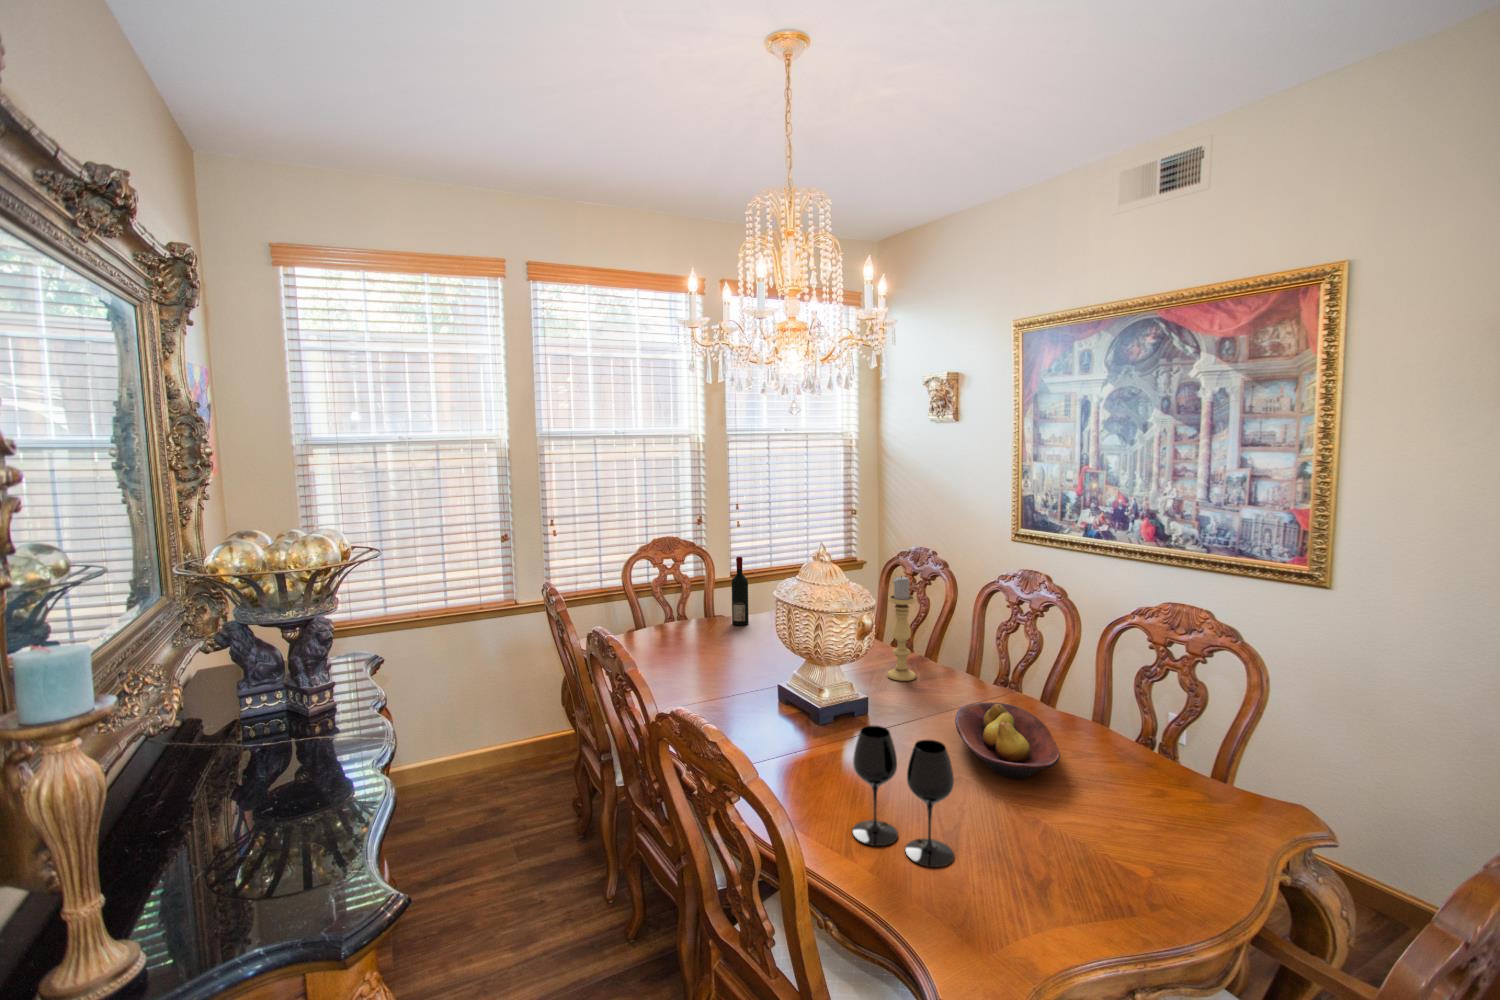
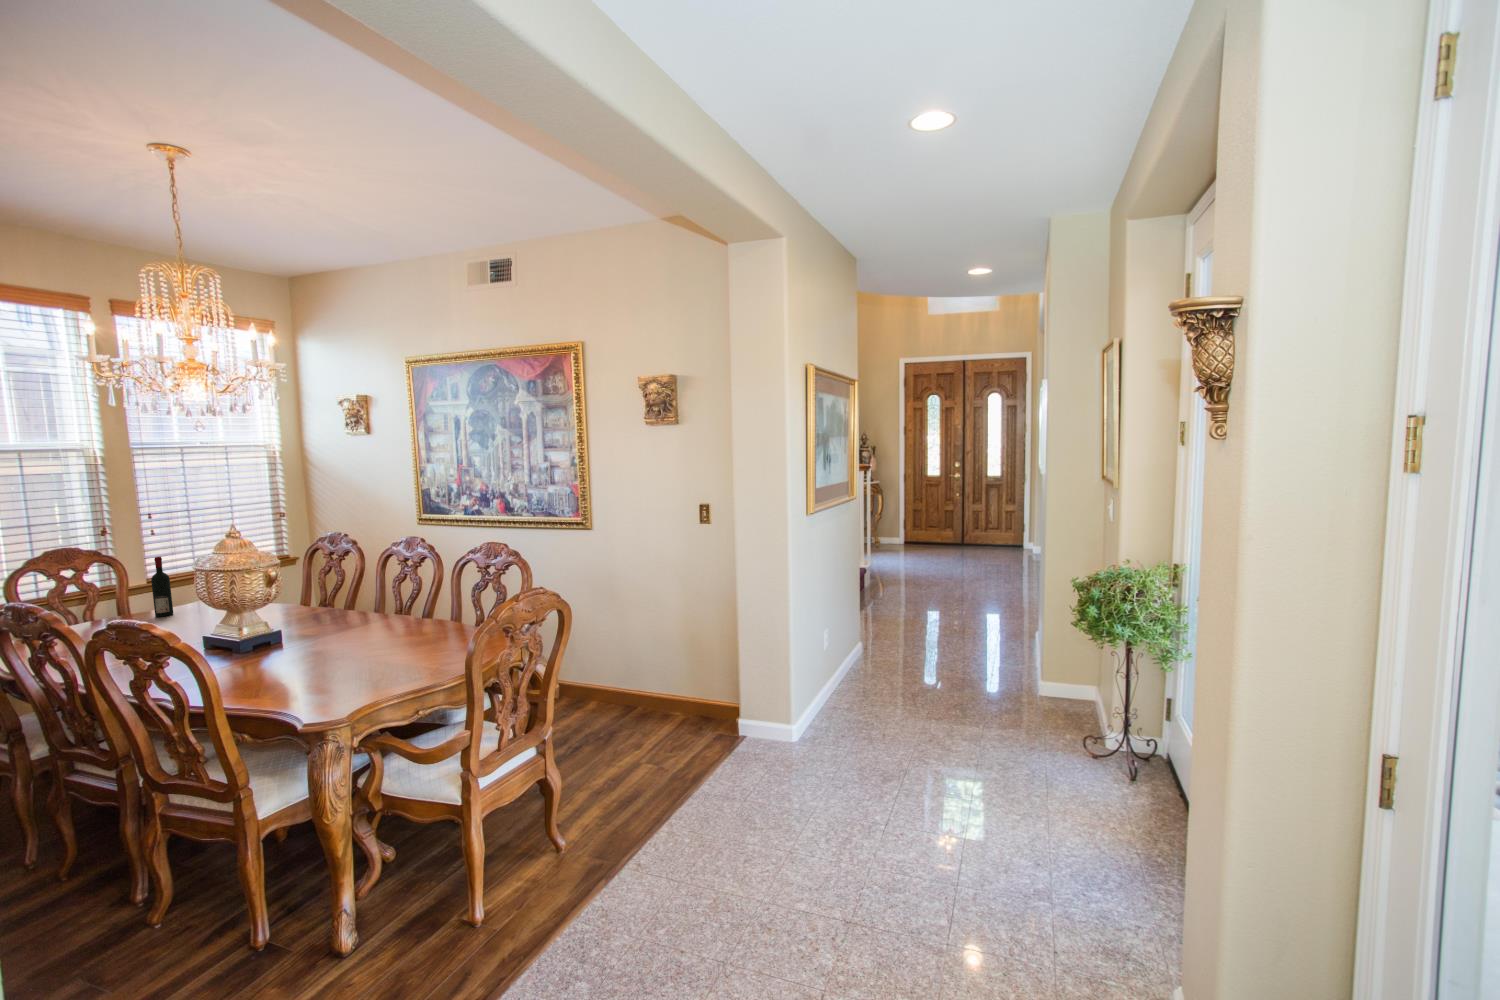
candle holder: present [887,576,916,681] -> none [299,548,327,622]
fruit bowl: present [955,702,1060,779] -> none [343,611,404,646]
wine glass: present [852,726,954,867] -> none [261,618,328,685]

